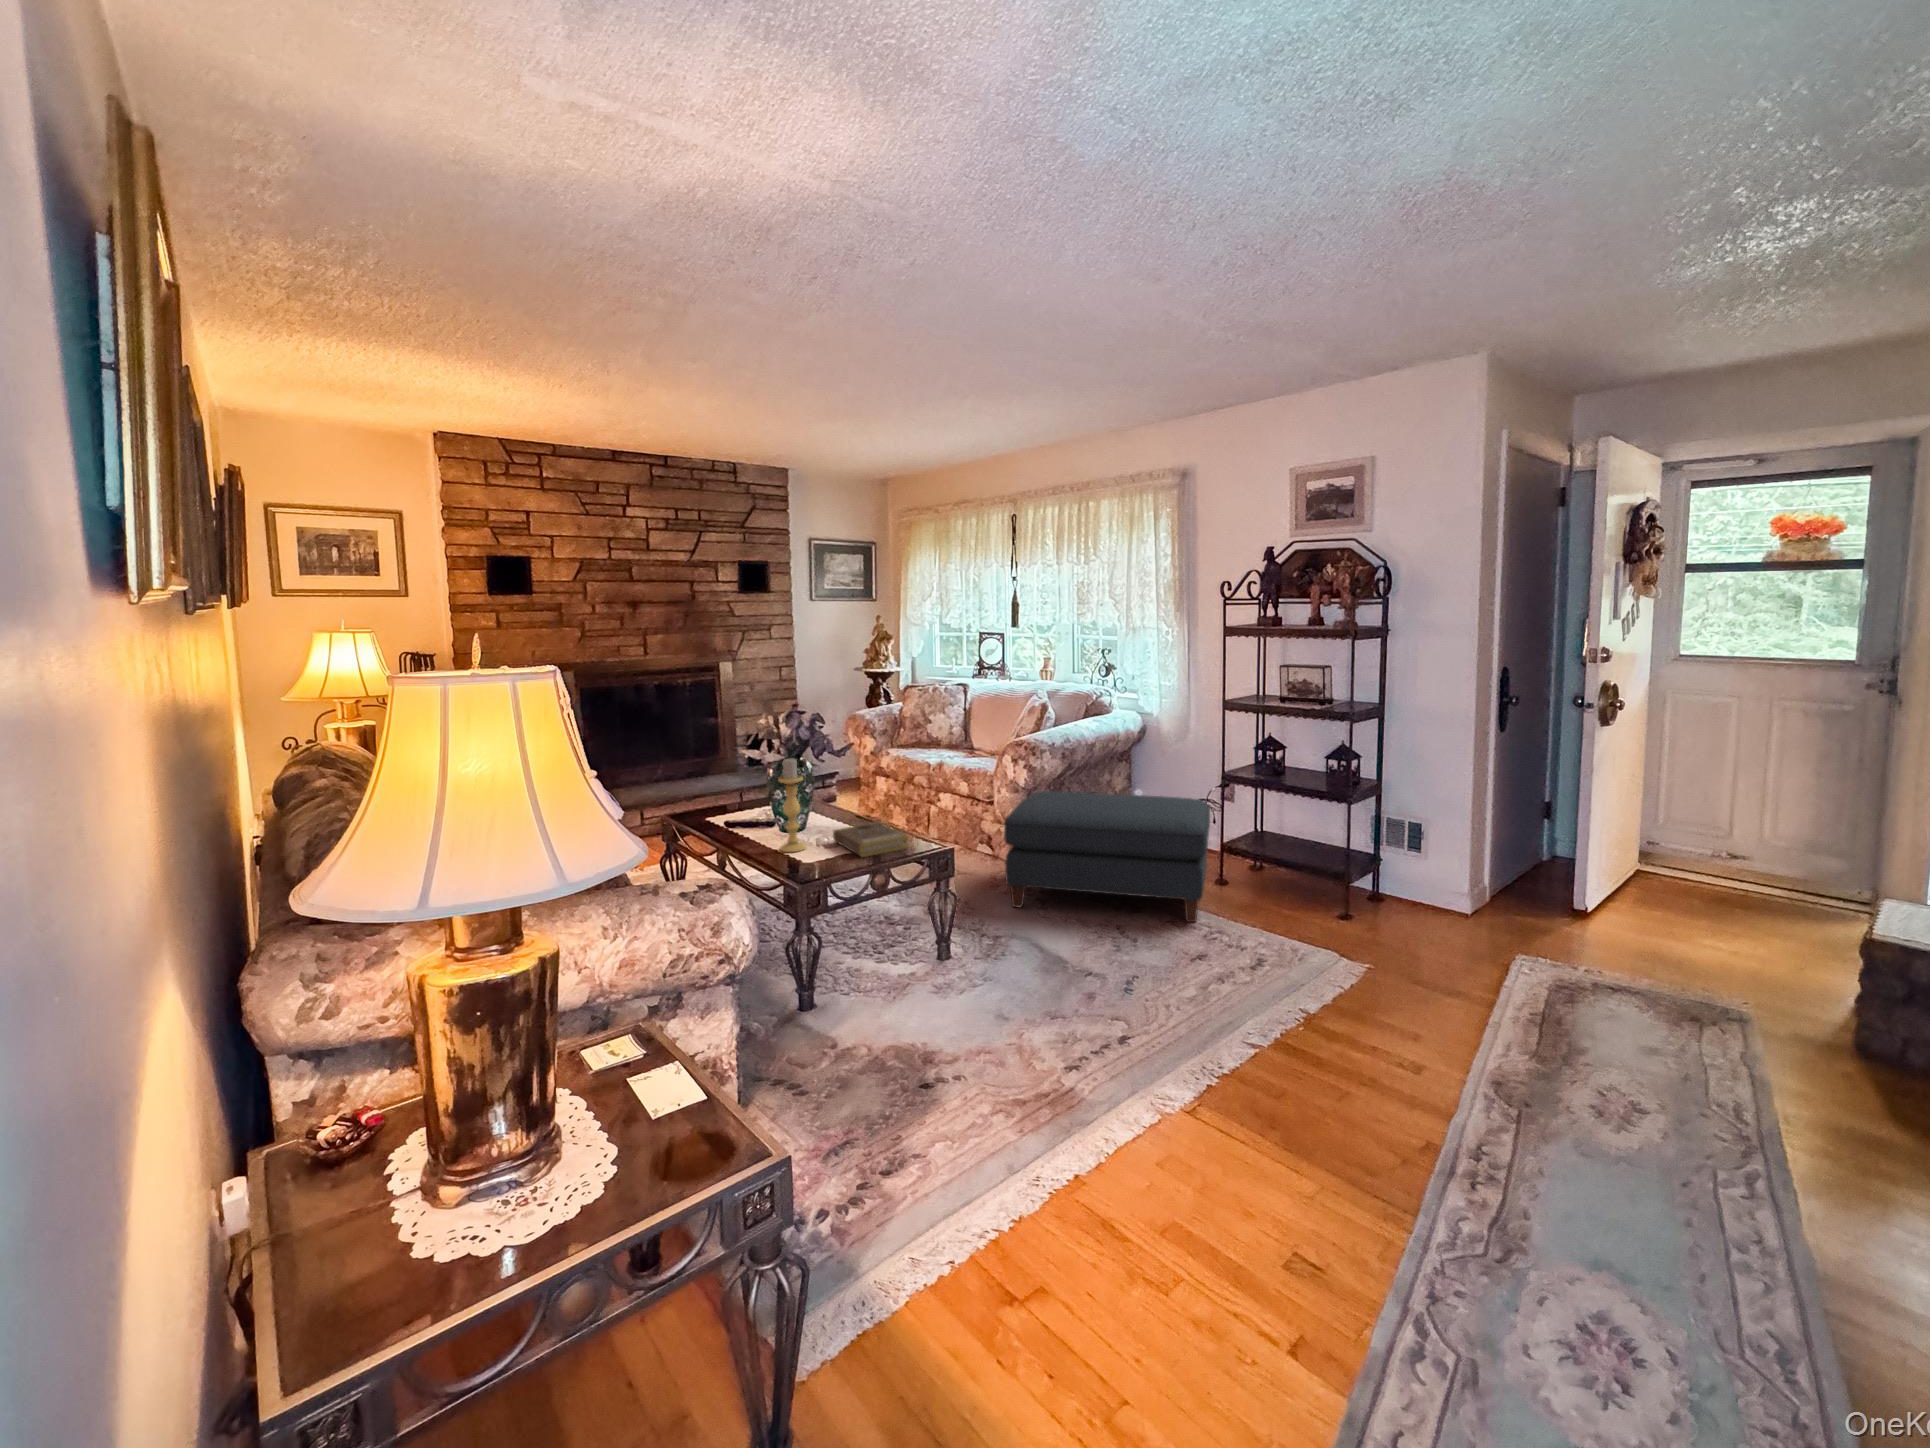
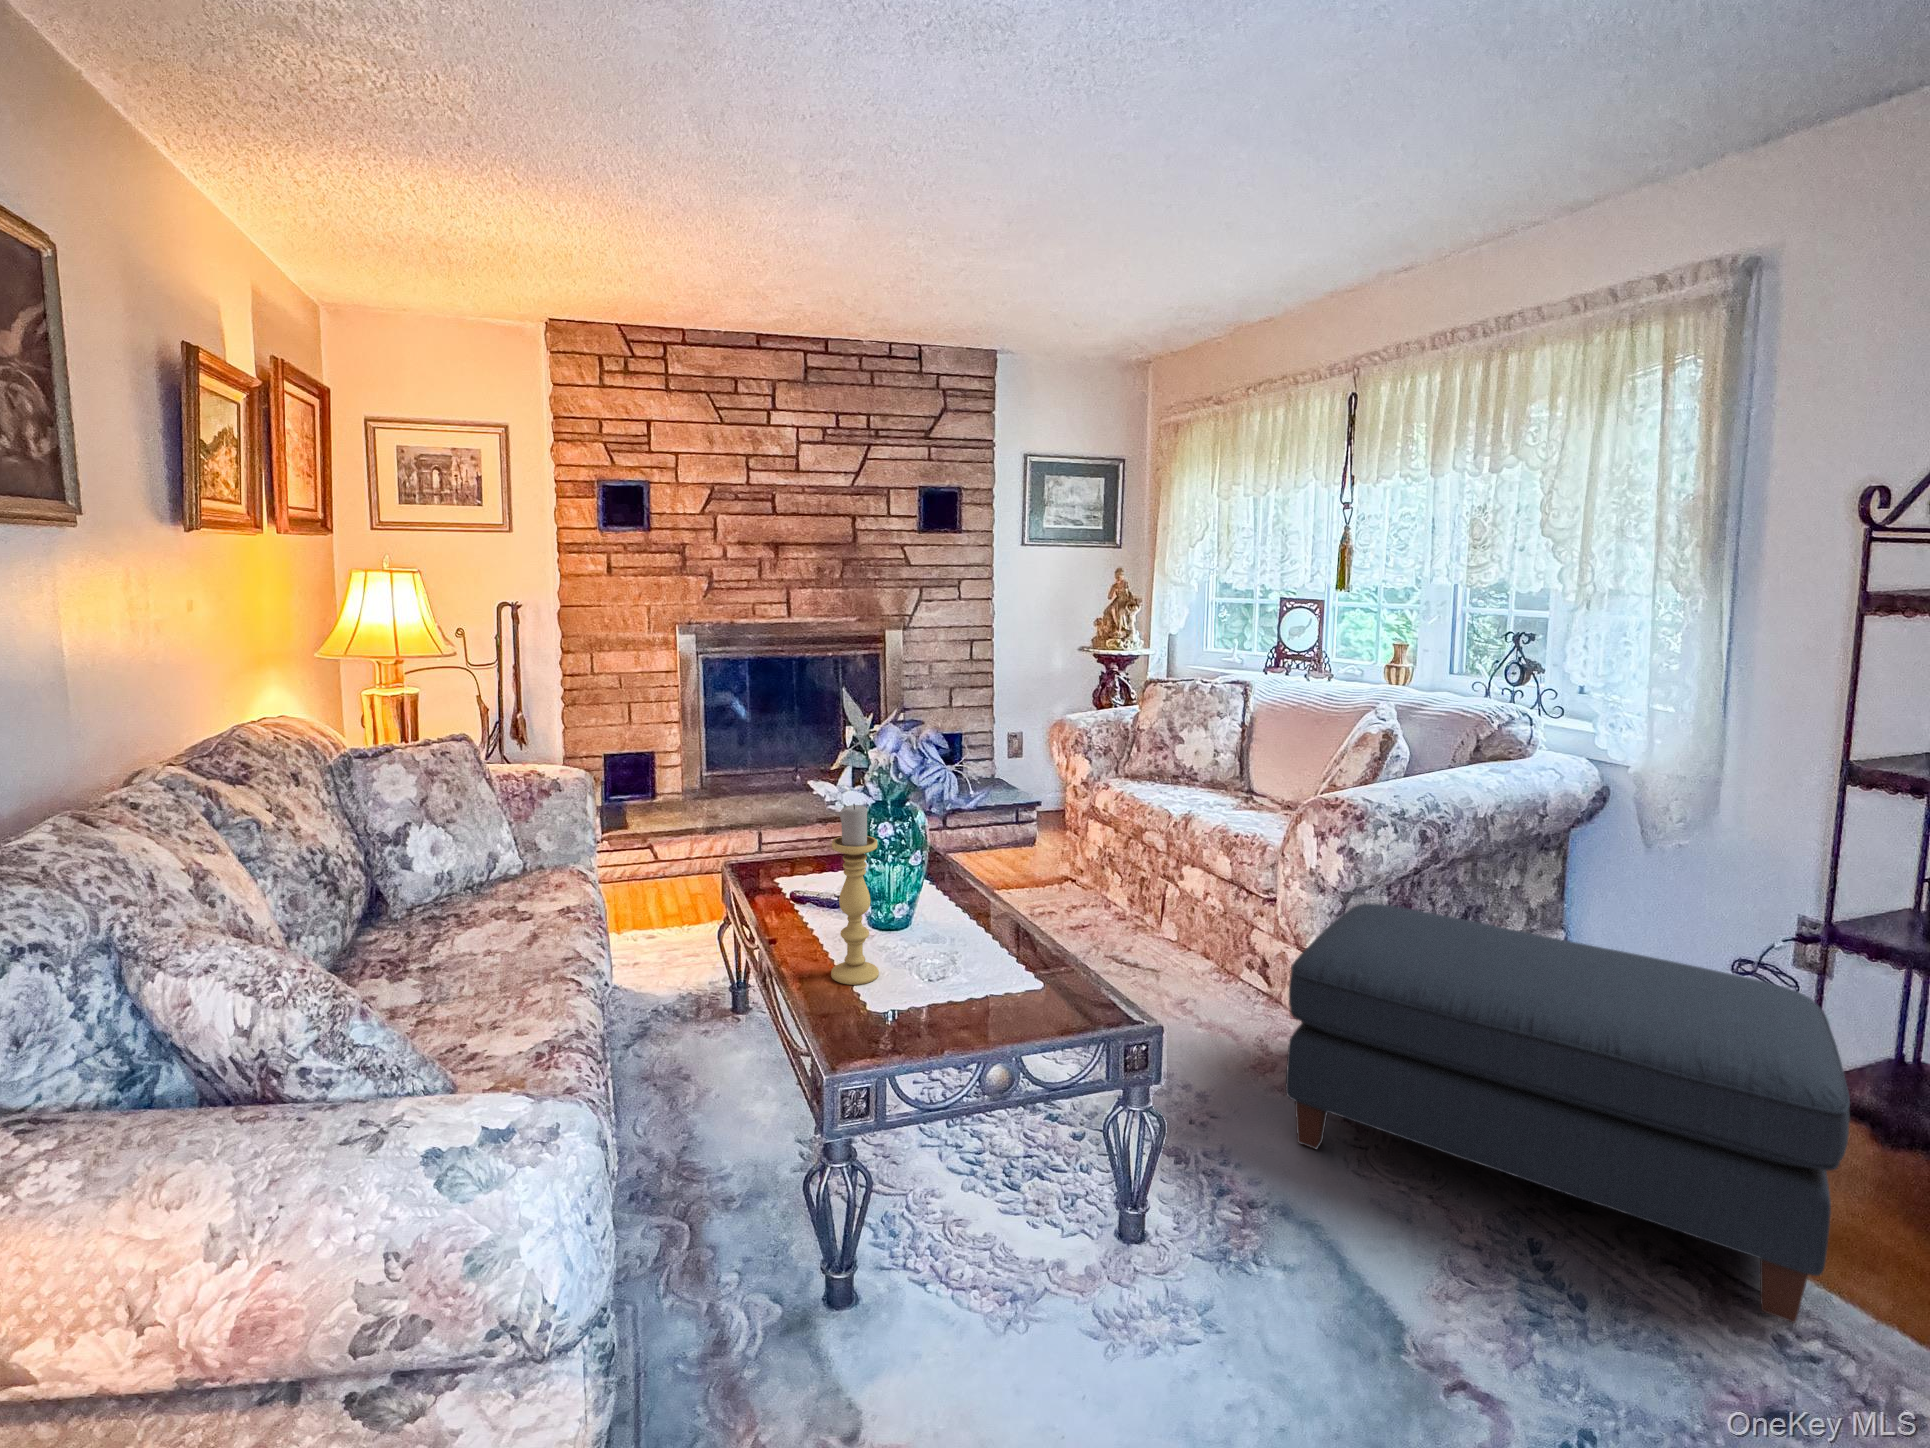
book: present [833,822,909,857] -> none [930,943,1068,1030]

